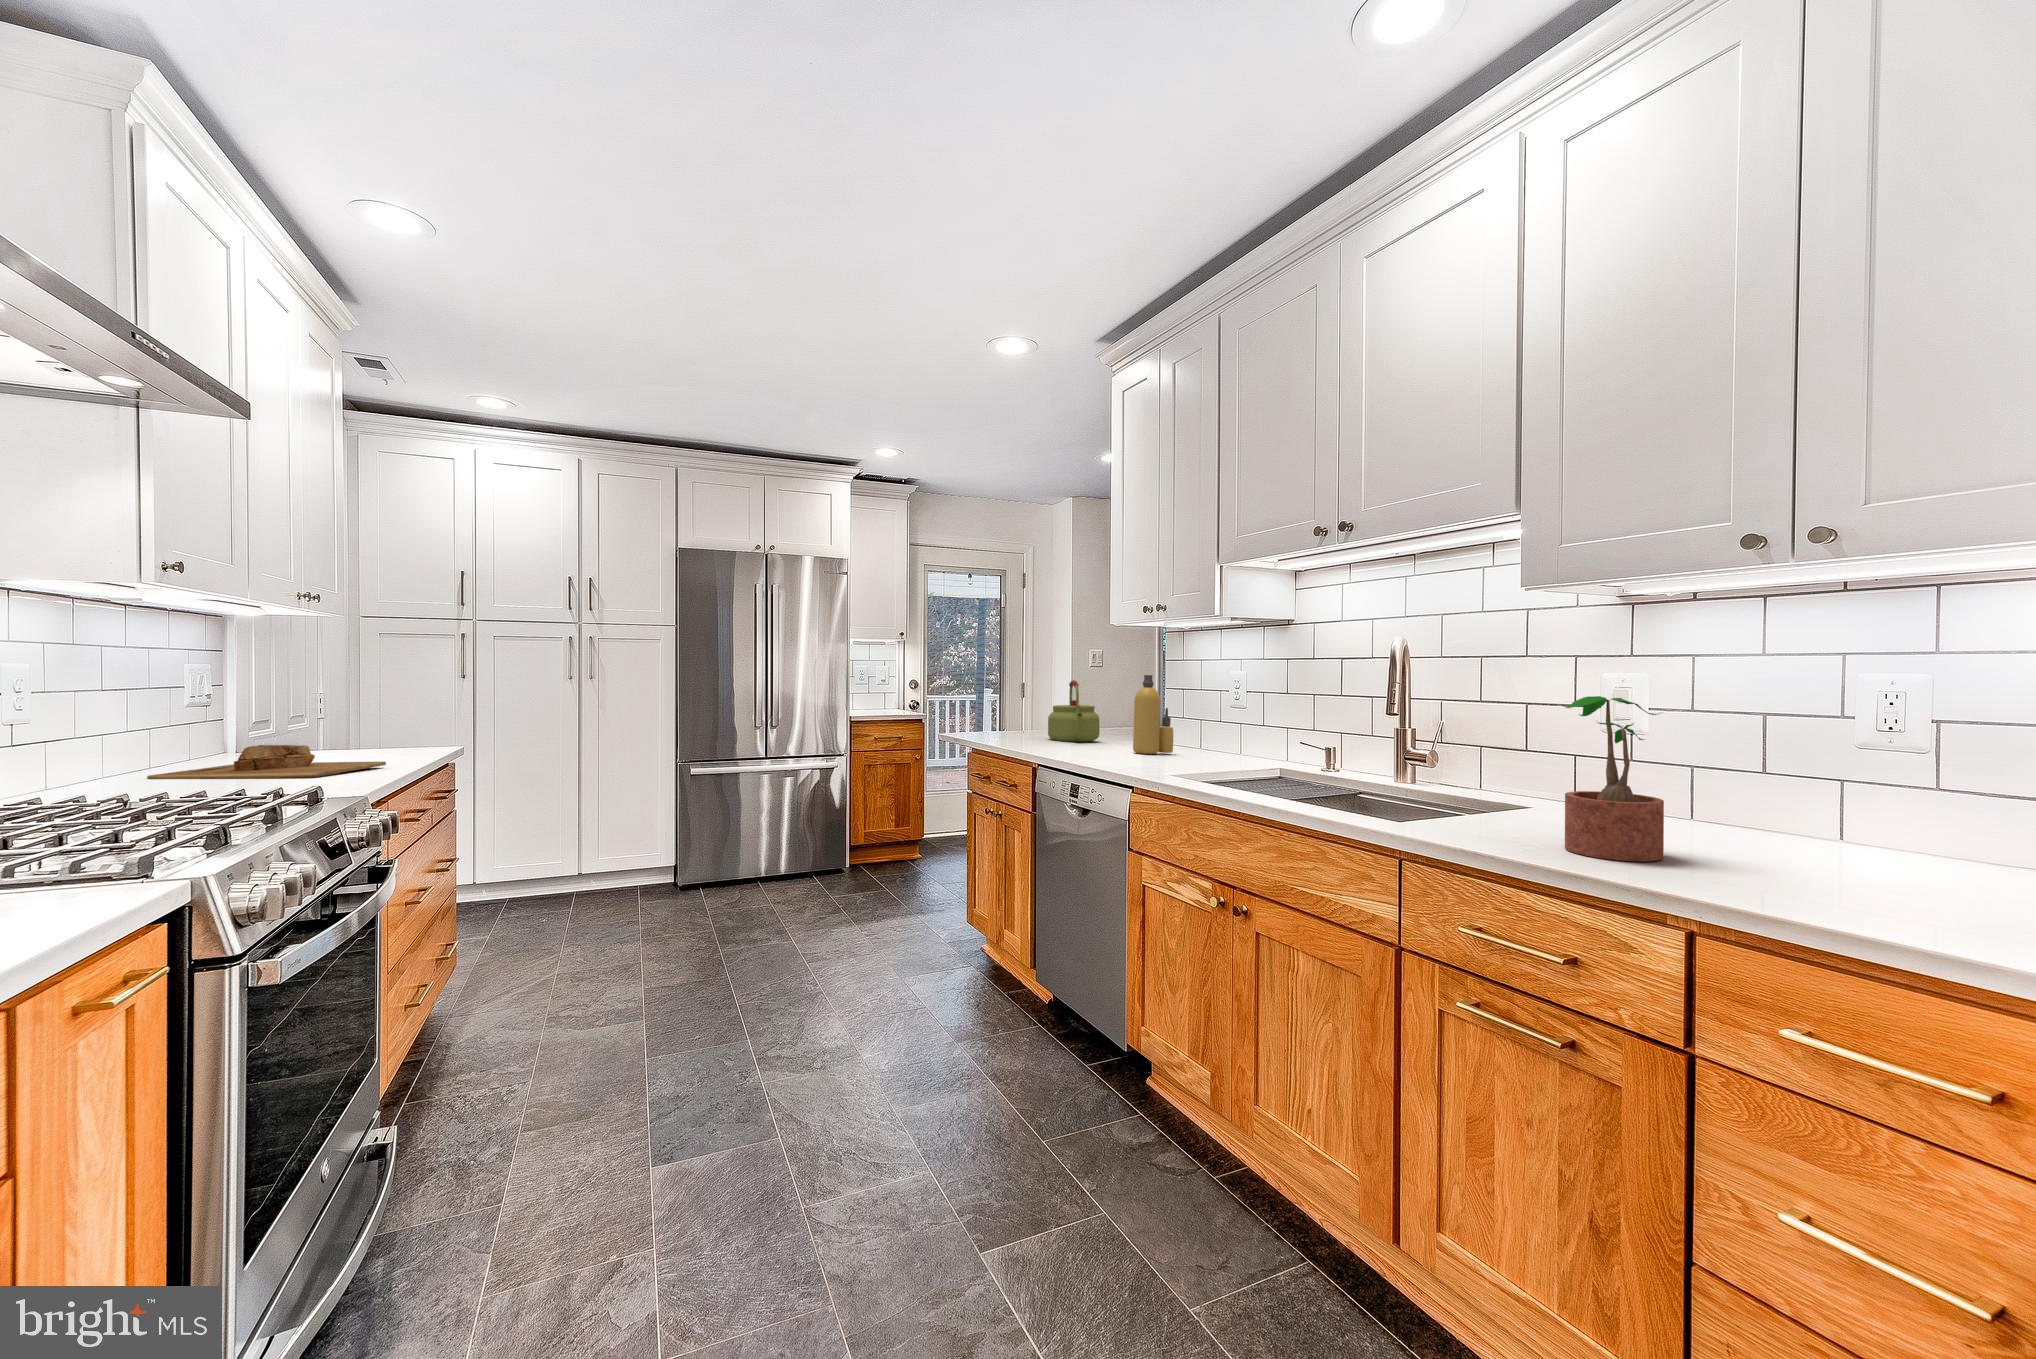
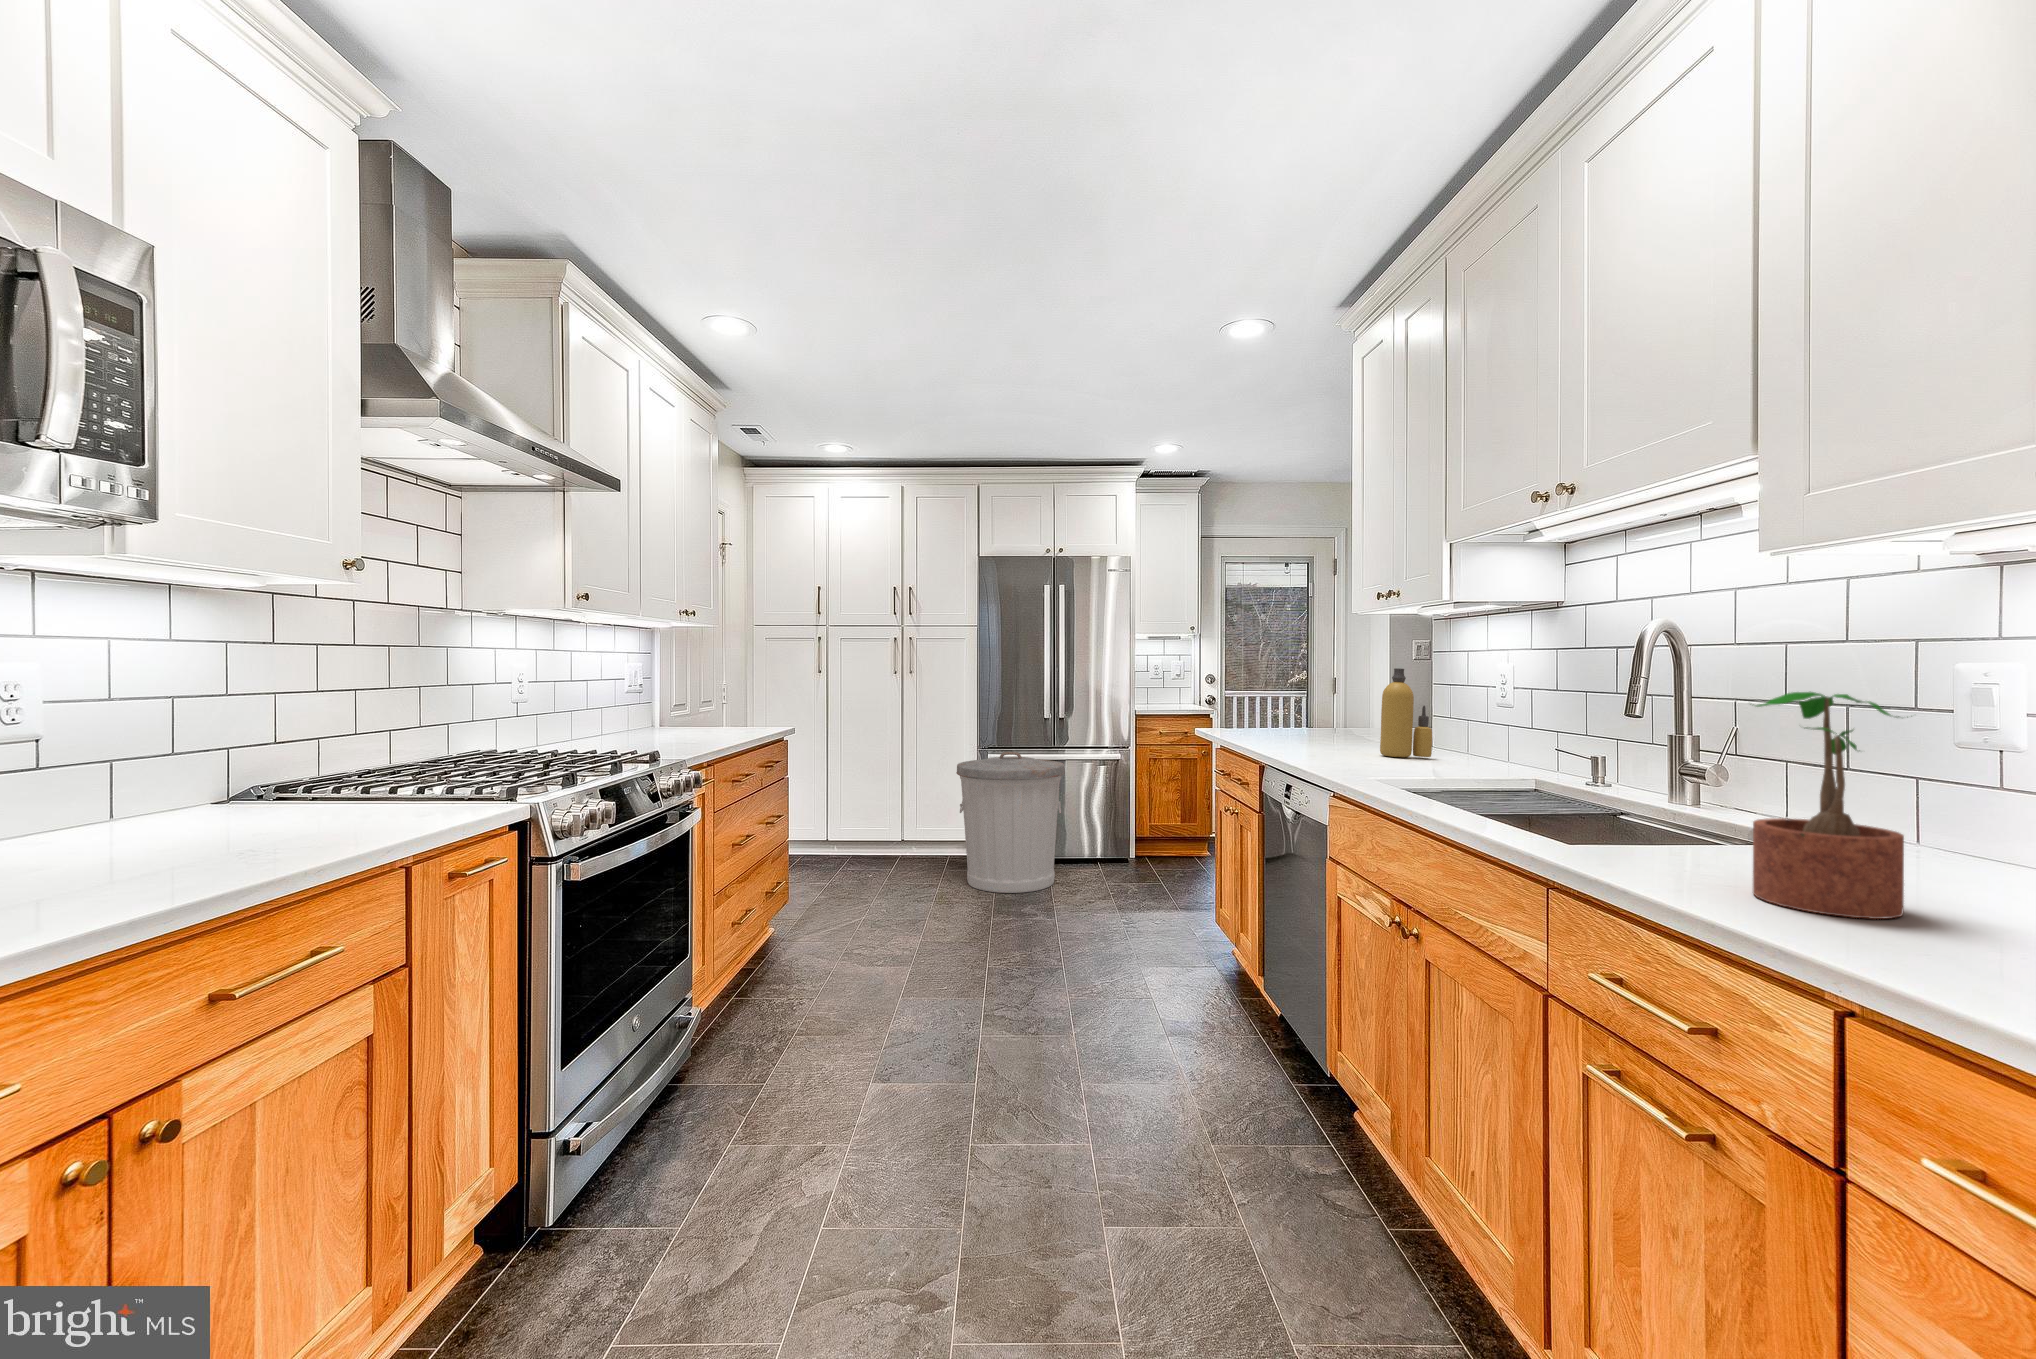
kettle: present [1048,680,1100,742] -> none [1304,675,1364,742]
cutting board: present [147,745,386,779] -> none [586,720,726,745]
trash can: none [660,764,786,919] -> present [956,752,1065,893]

